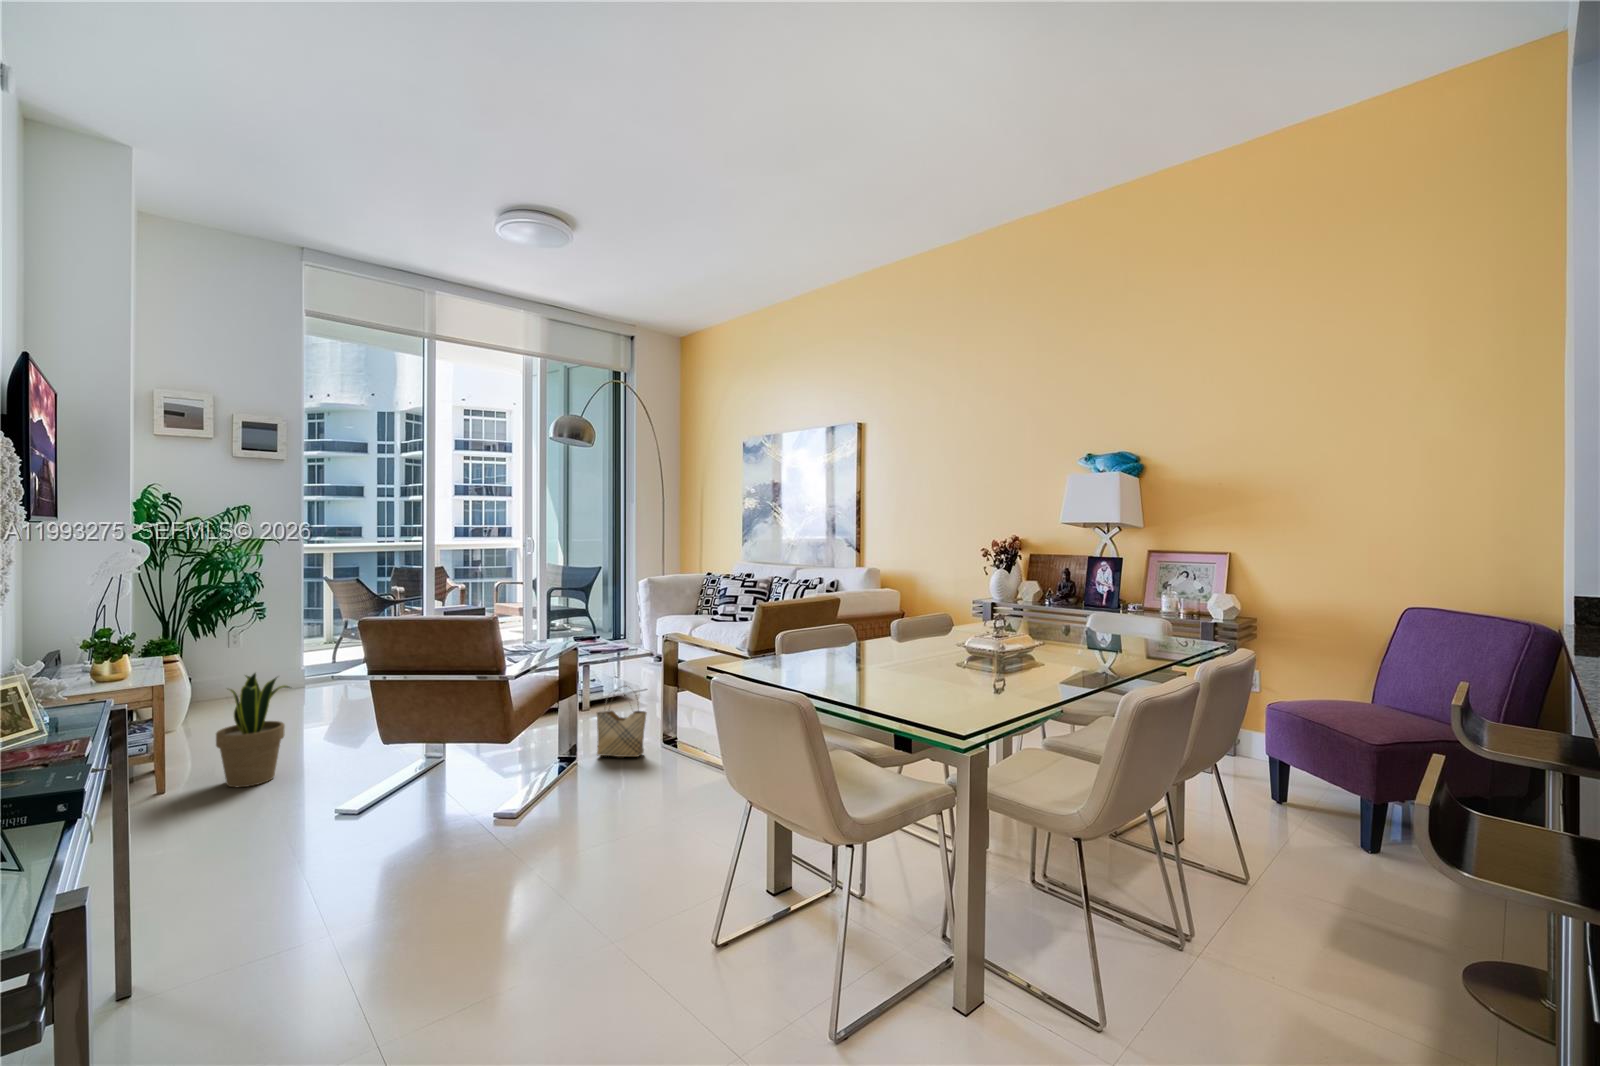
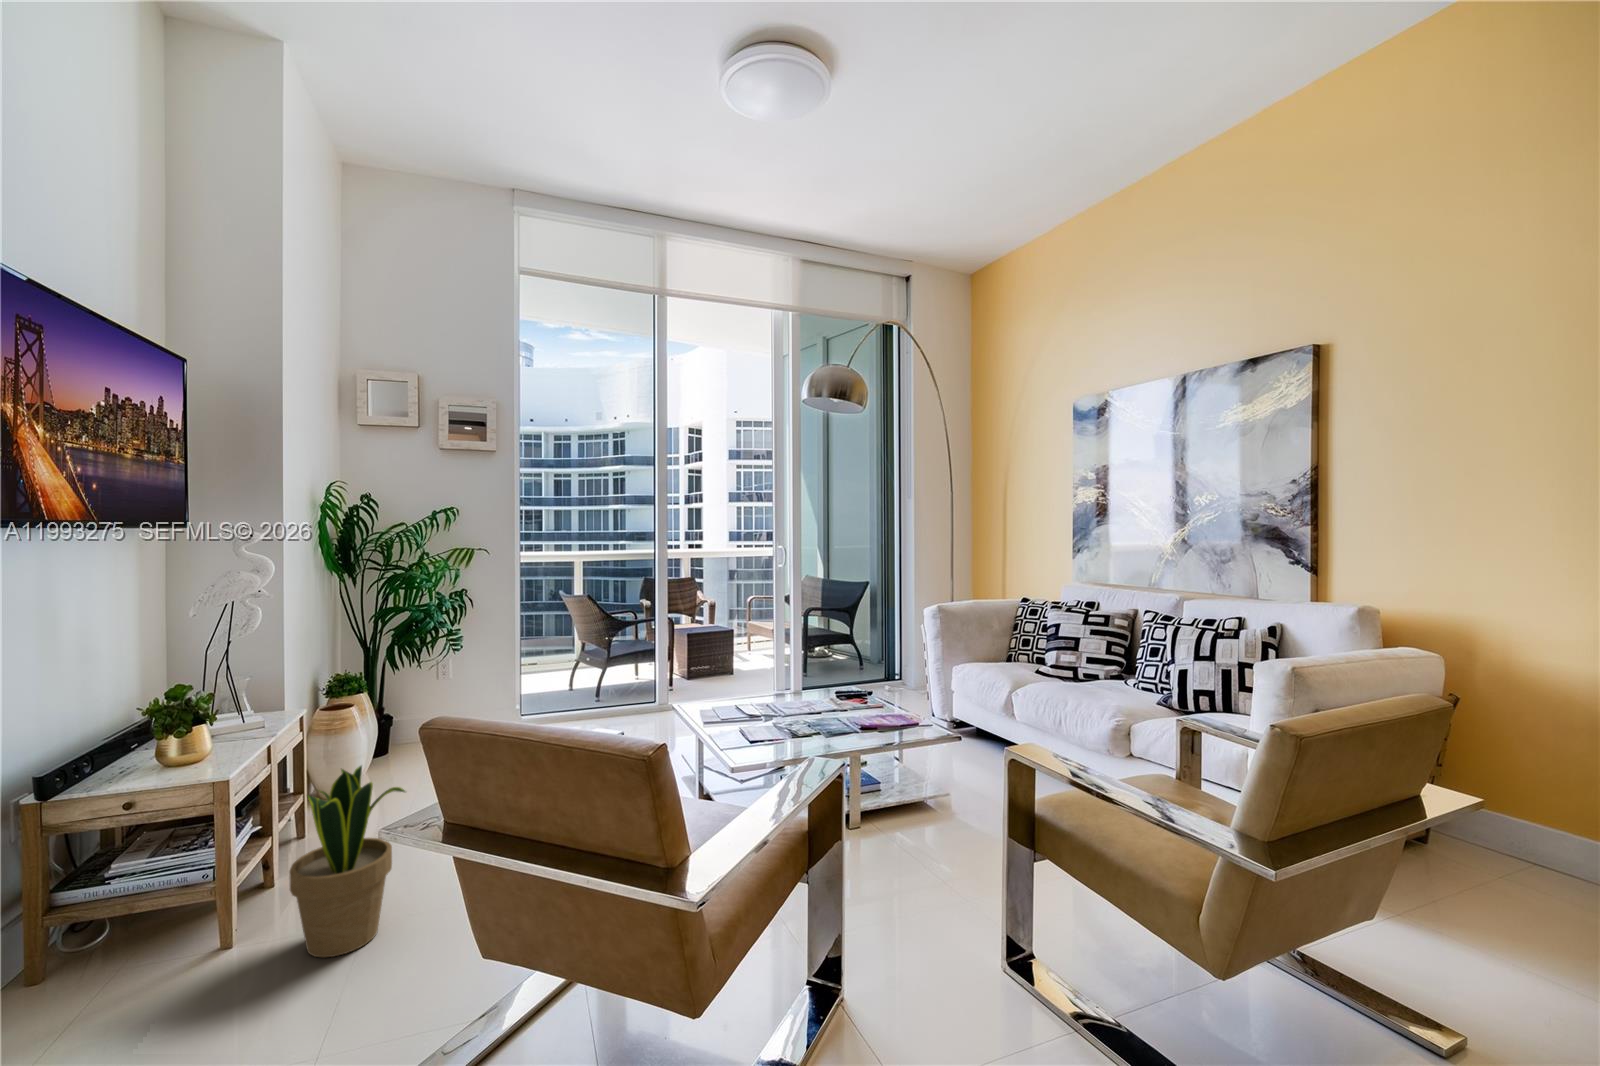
woven basket: present [597,686,646,757] -> none [867,847,967,1011]

